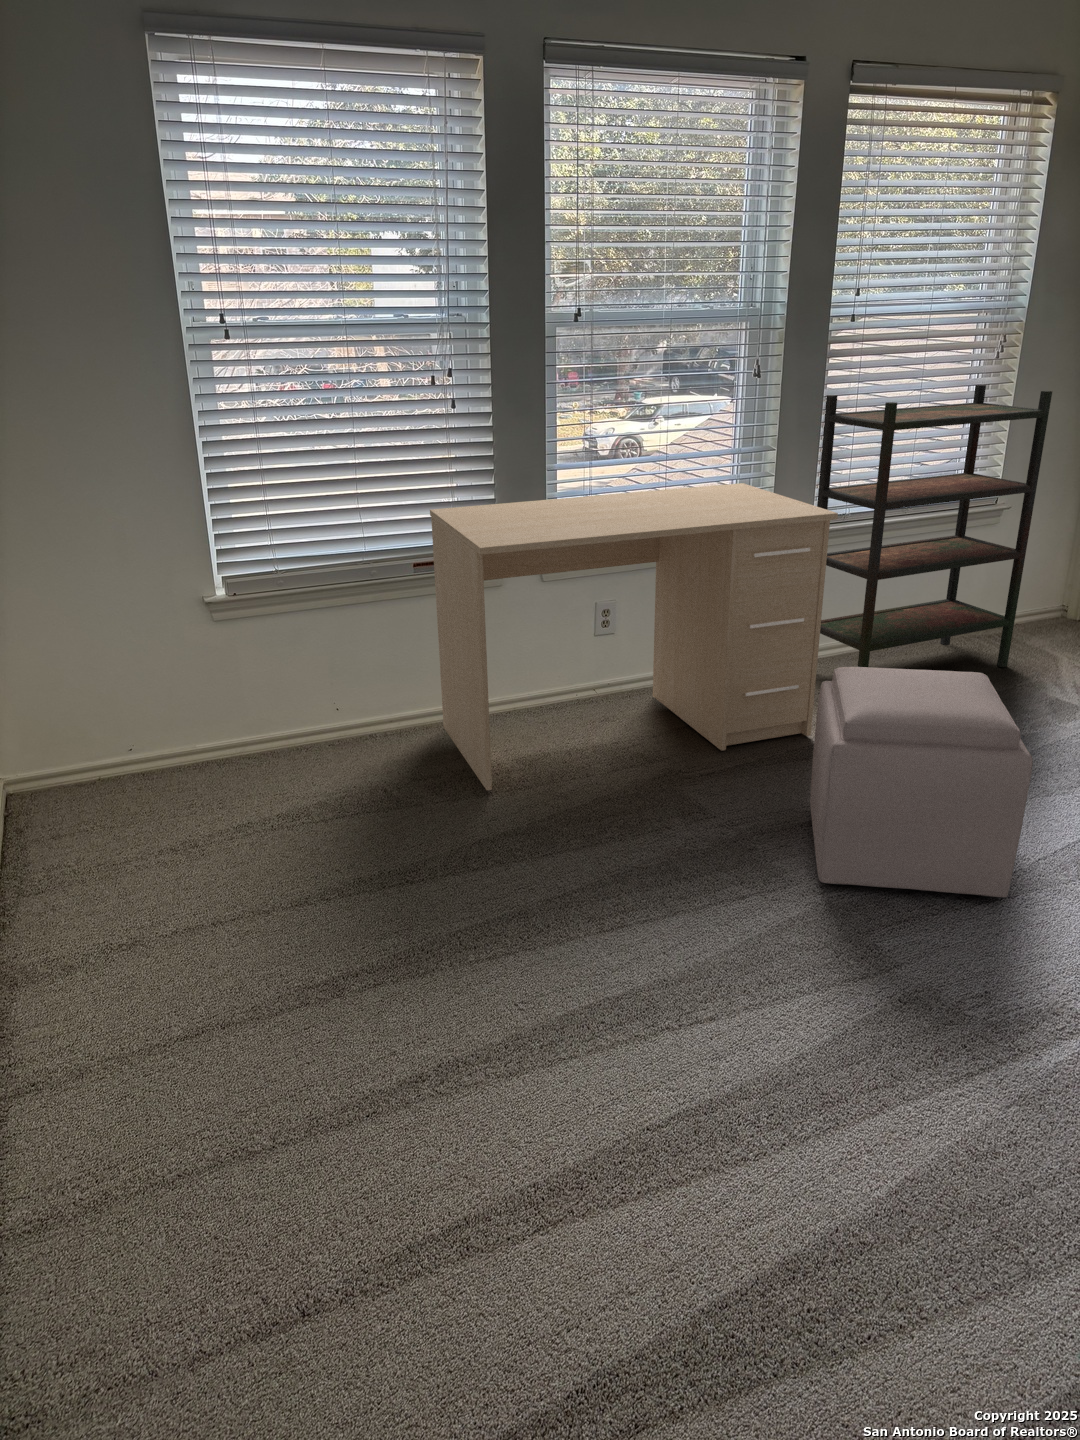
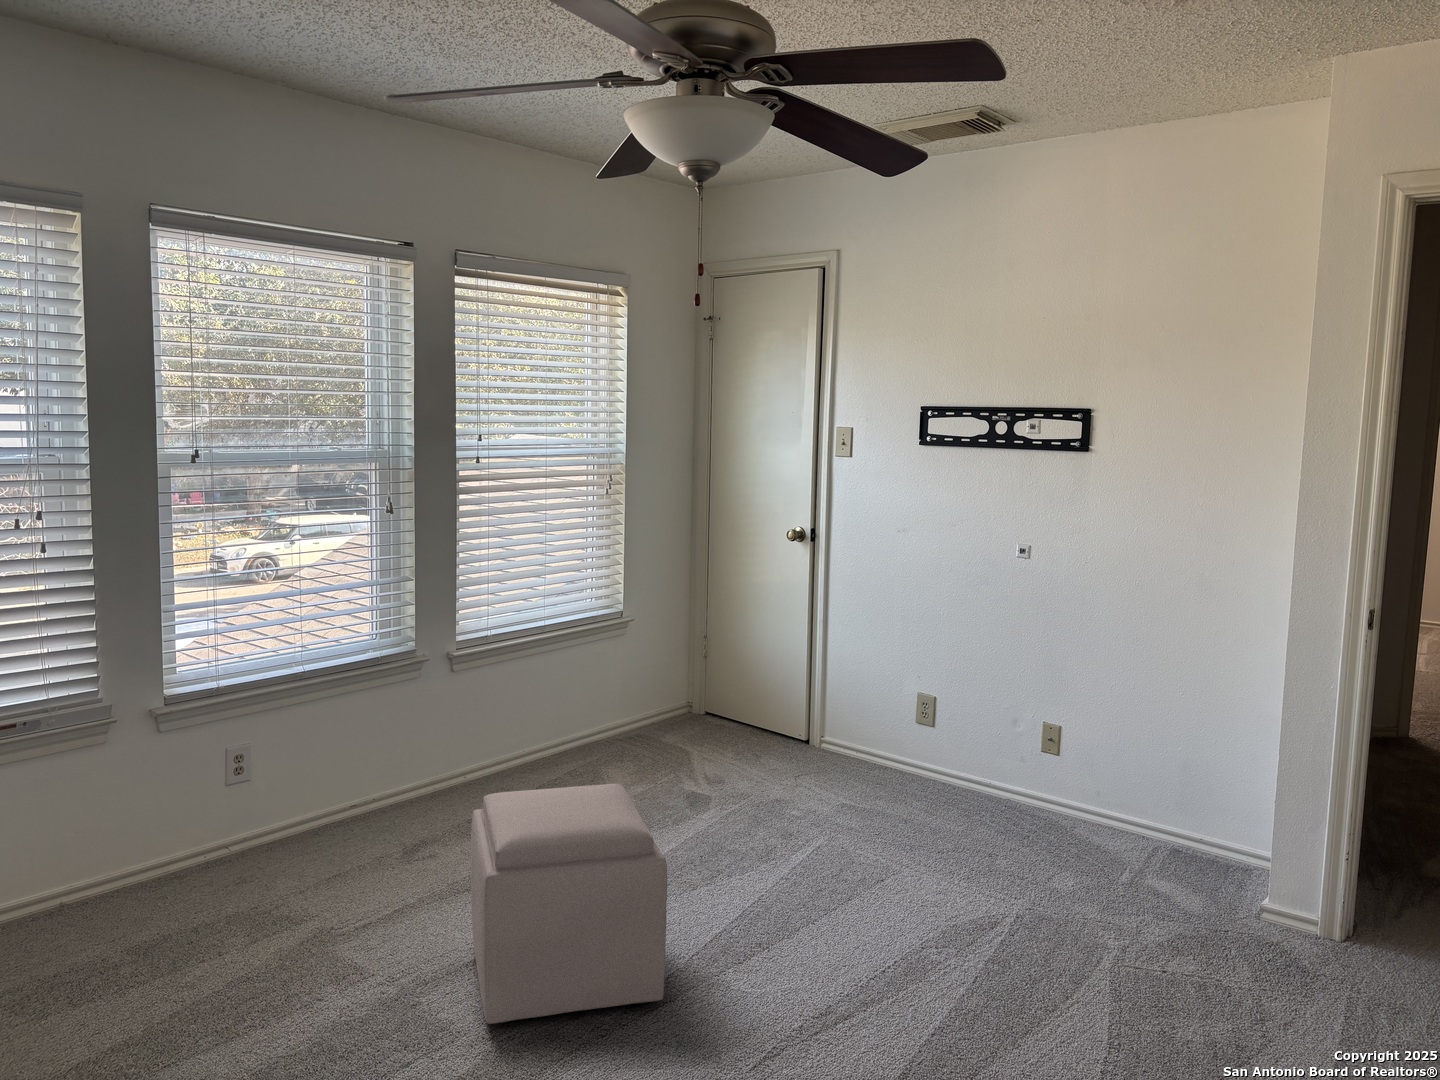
bookshelf: present [817,385,1052,667] -> none [458,516,653,815]
desk: present [430,483,838,791] -> none [12,614,476,995]

